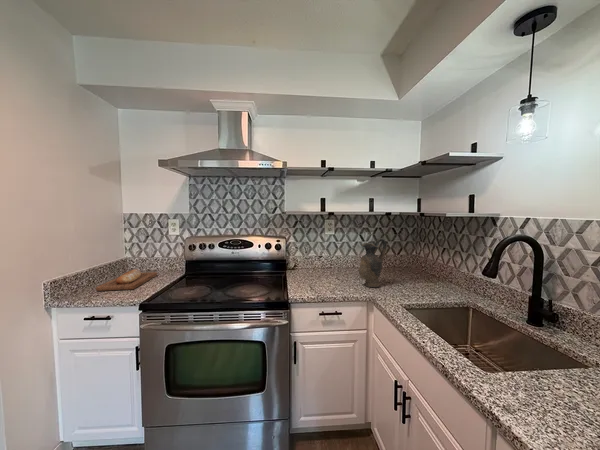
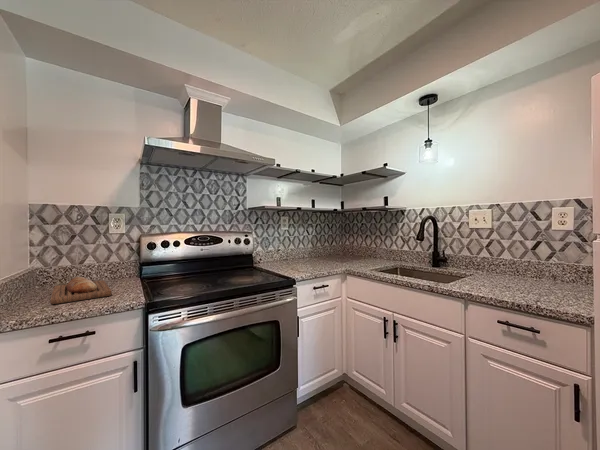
ceramic pitcher: present [359,238,387,287] -> none [327,227,344,265]

